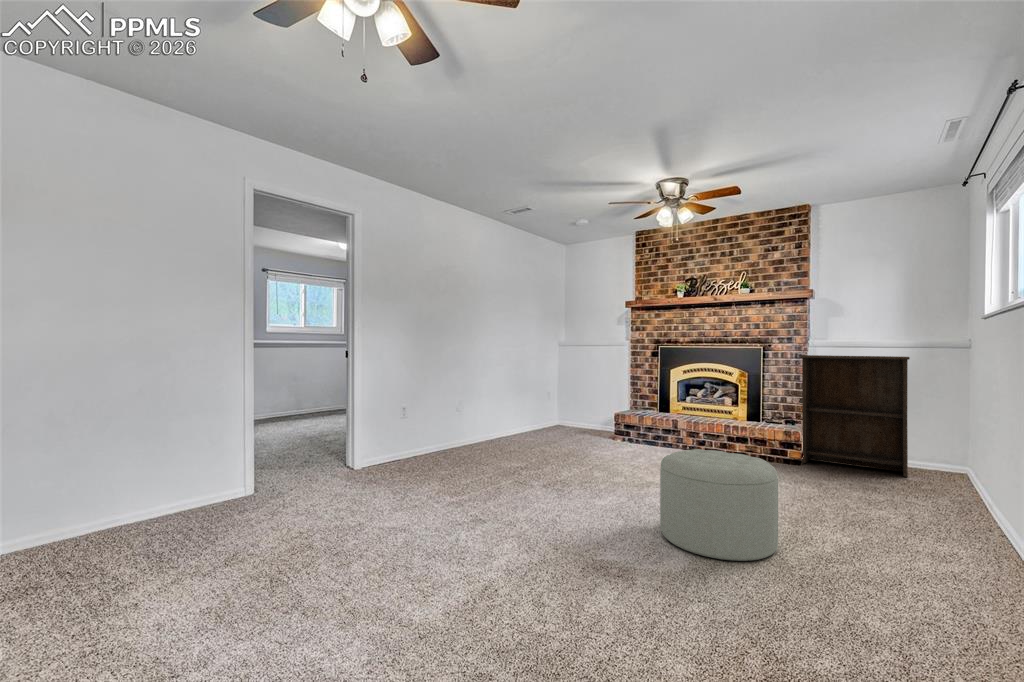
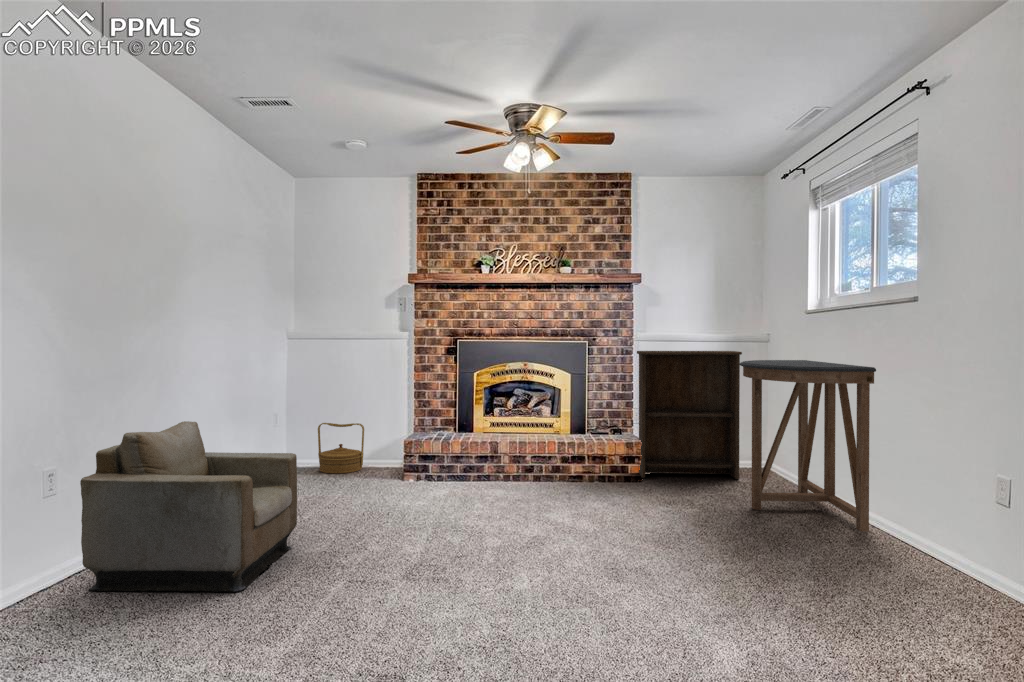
console table: none [874,364,1004,540] -> present [740,360,876,532]
armchair: none [369,385,508,479] -> present [80,421,297,592]
woven basket: none [568,399,596,432] -> present [318,423,364,473]
ottoman: present [660,449,778,561] -> none [616,483,756,620]

